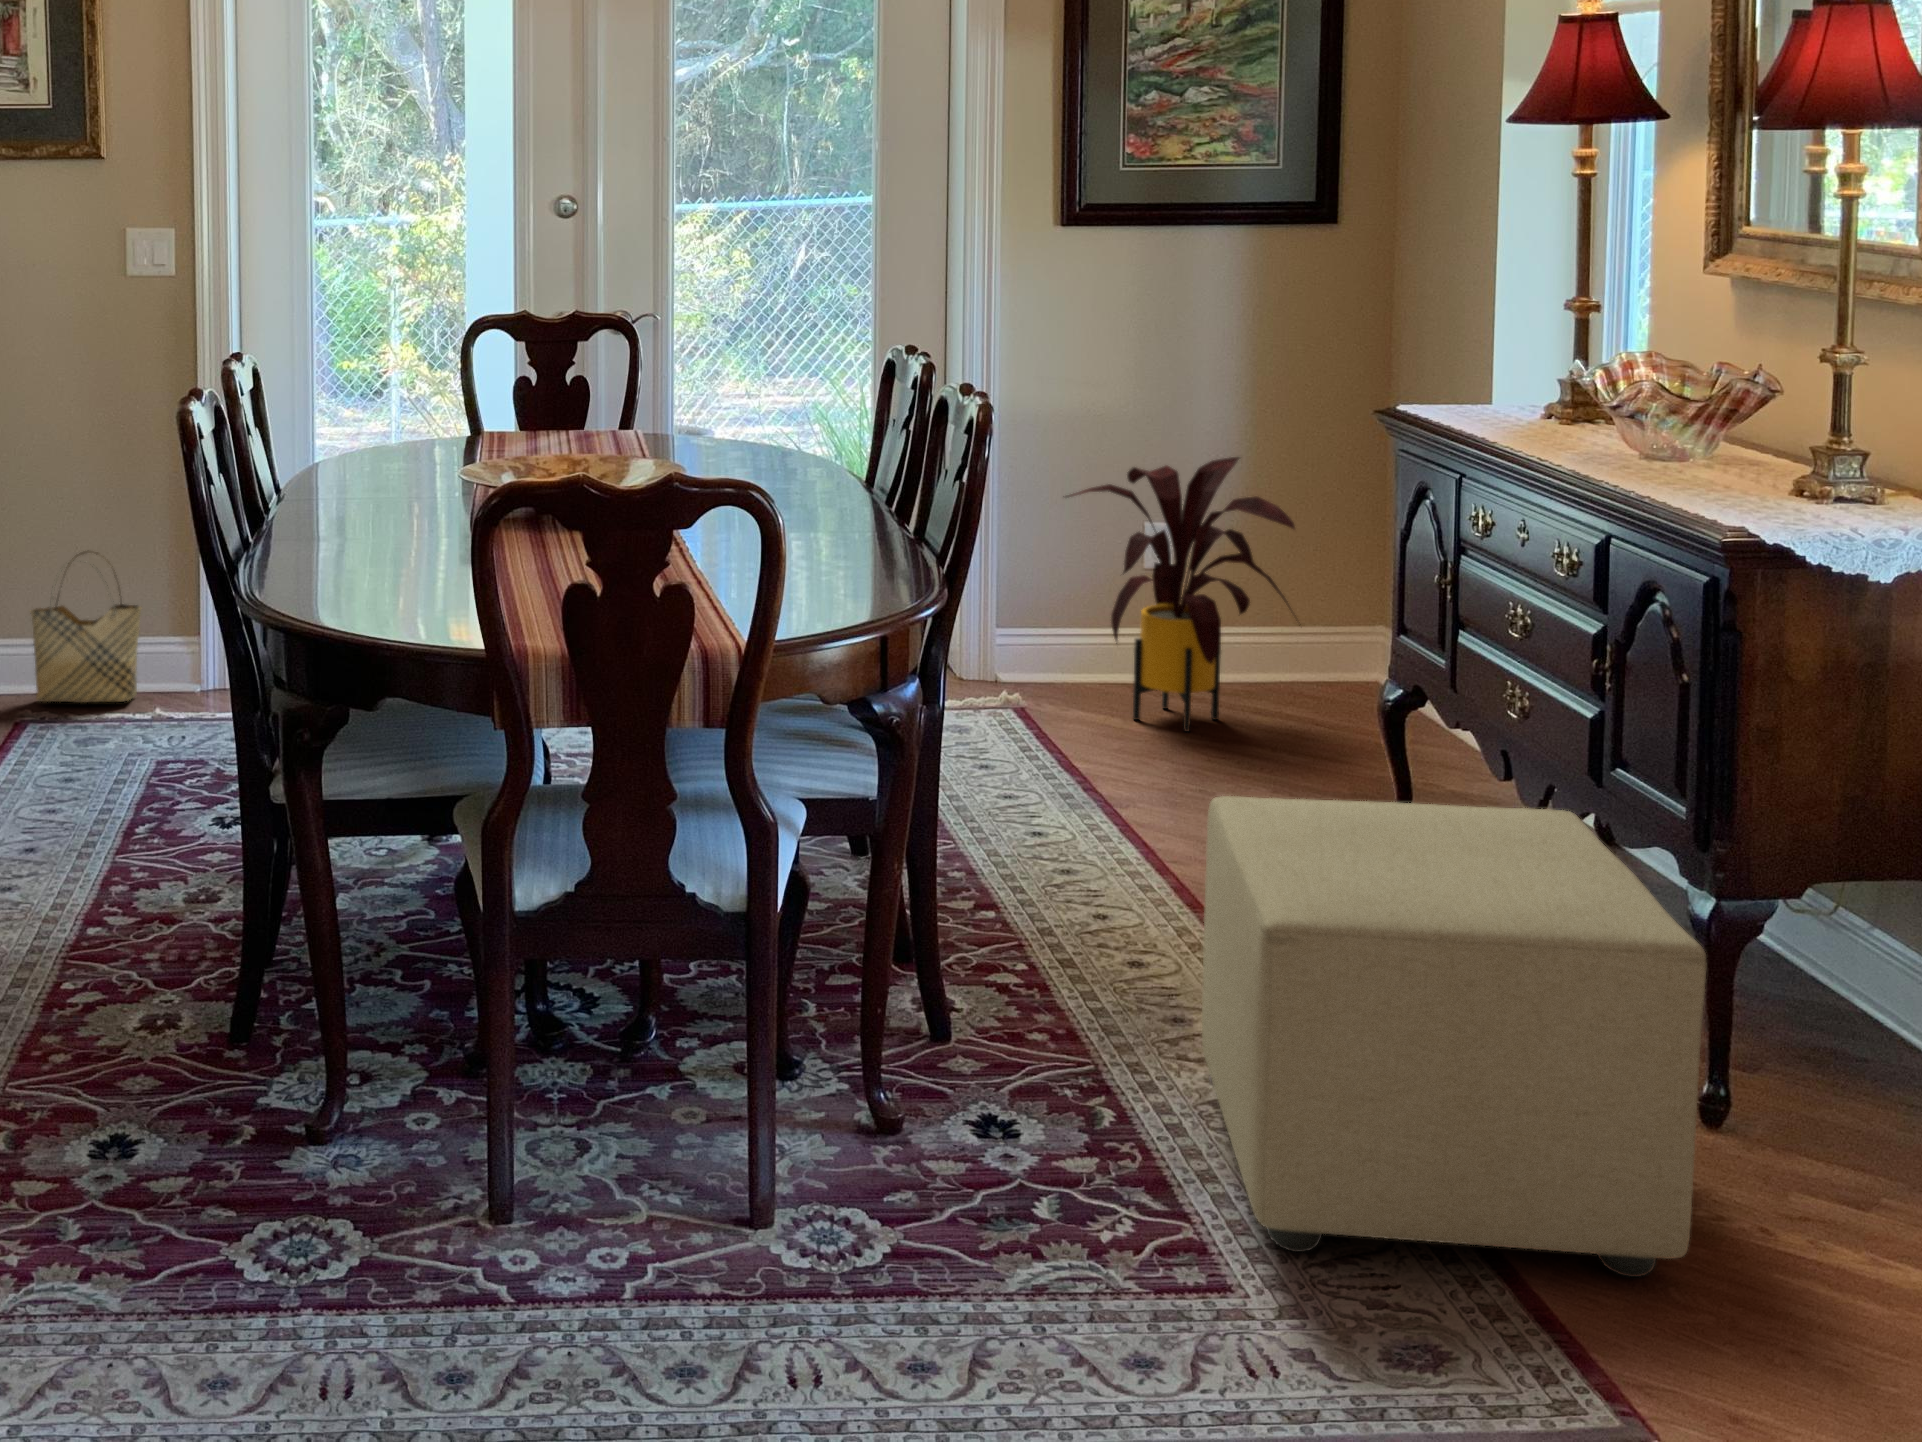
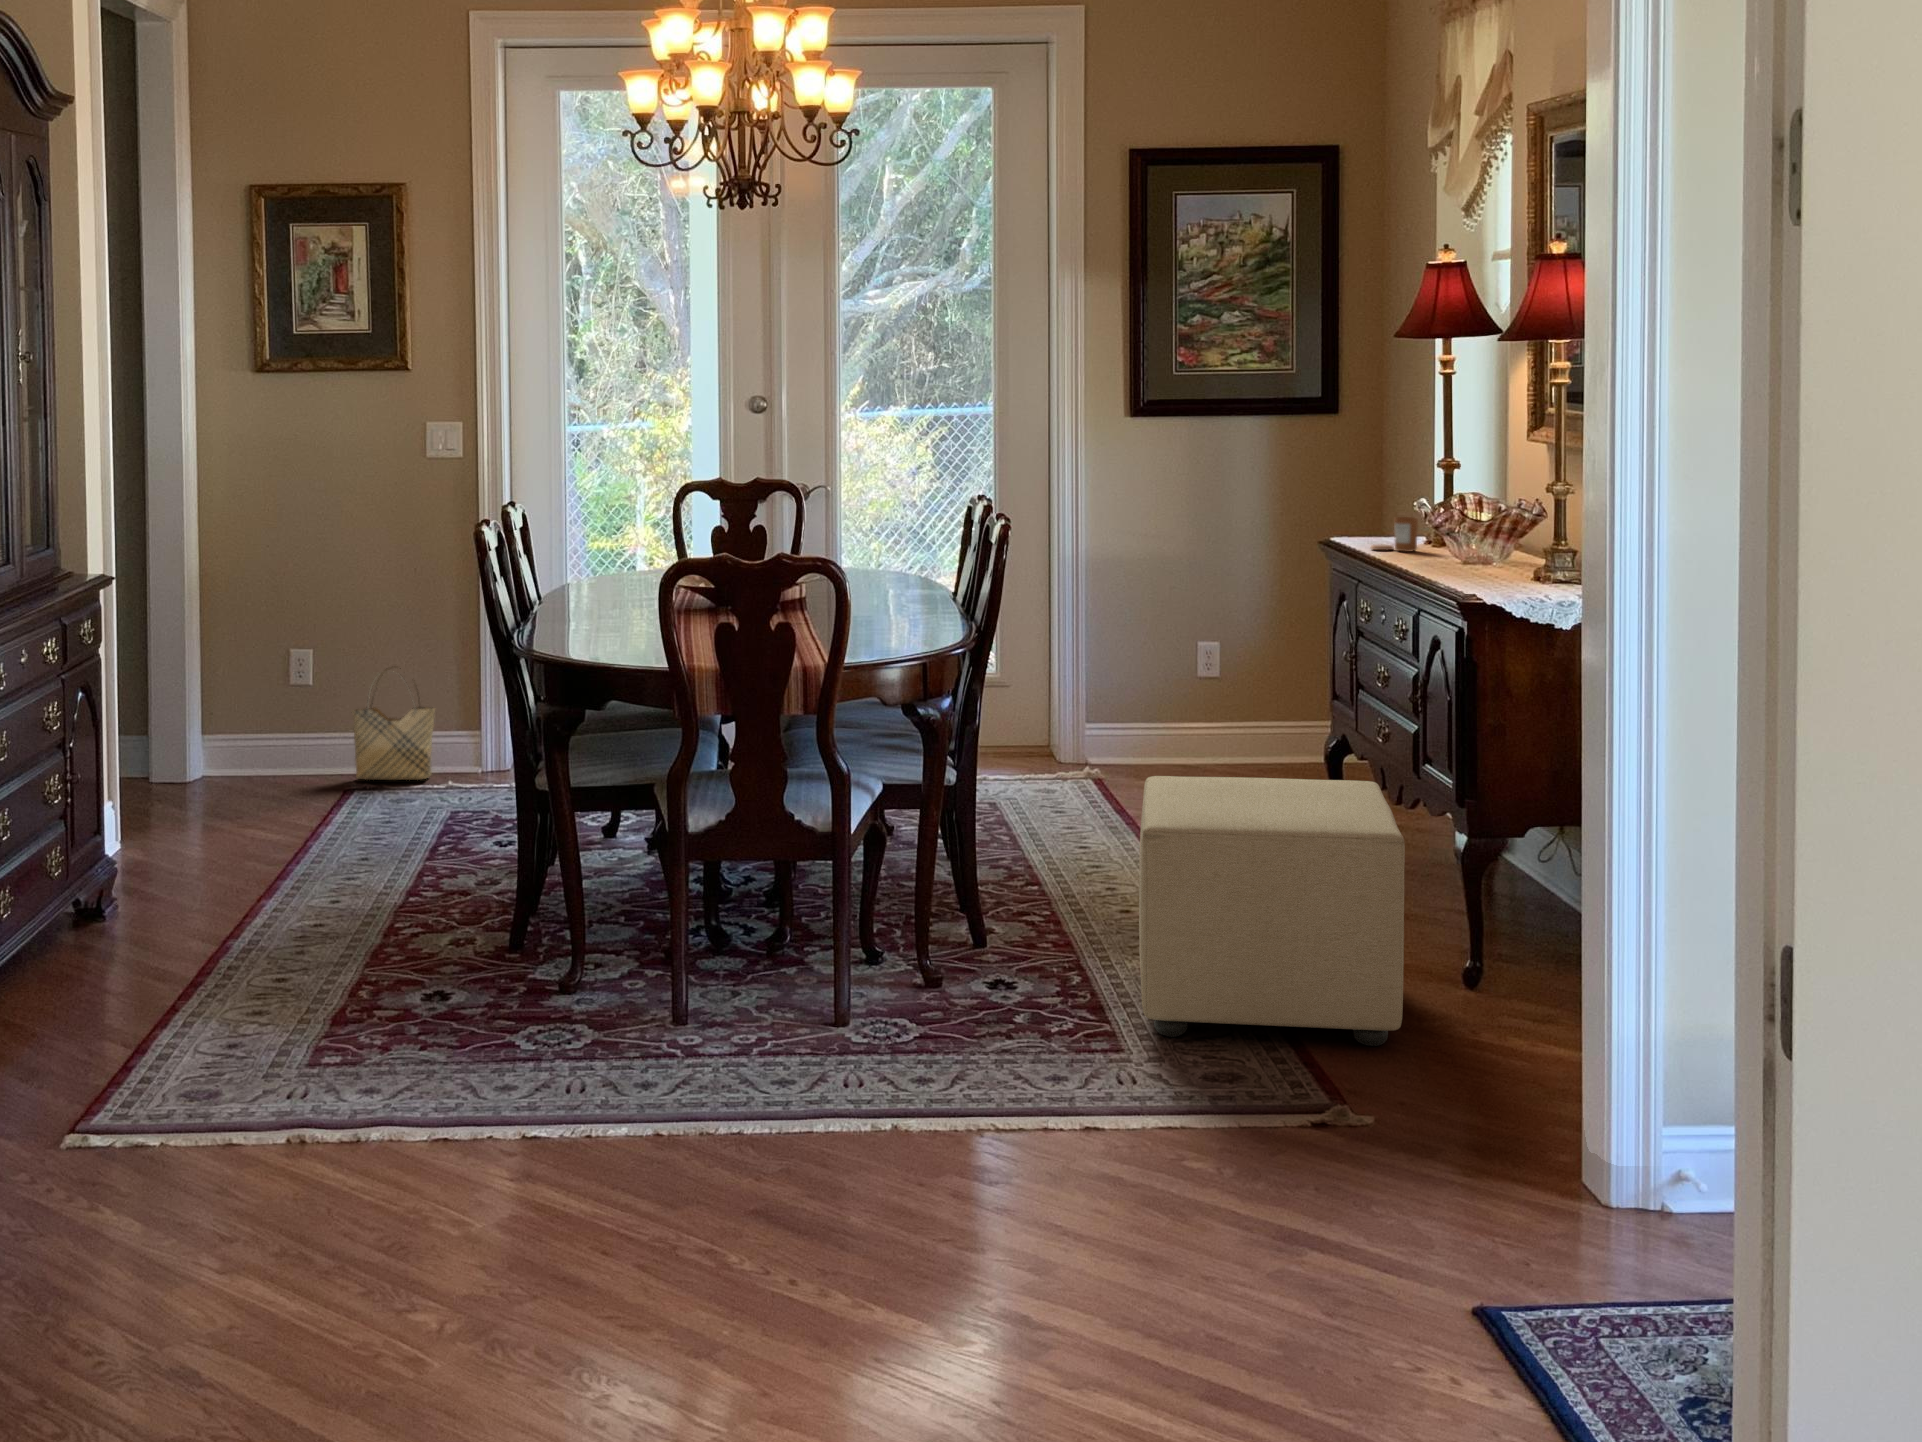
candle: none [1472,382,1548,432] -> present [1371,517,1418,552]
house plant: present [1066,457,1295,732] -> none [1127,590,1302,794]

